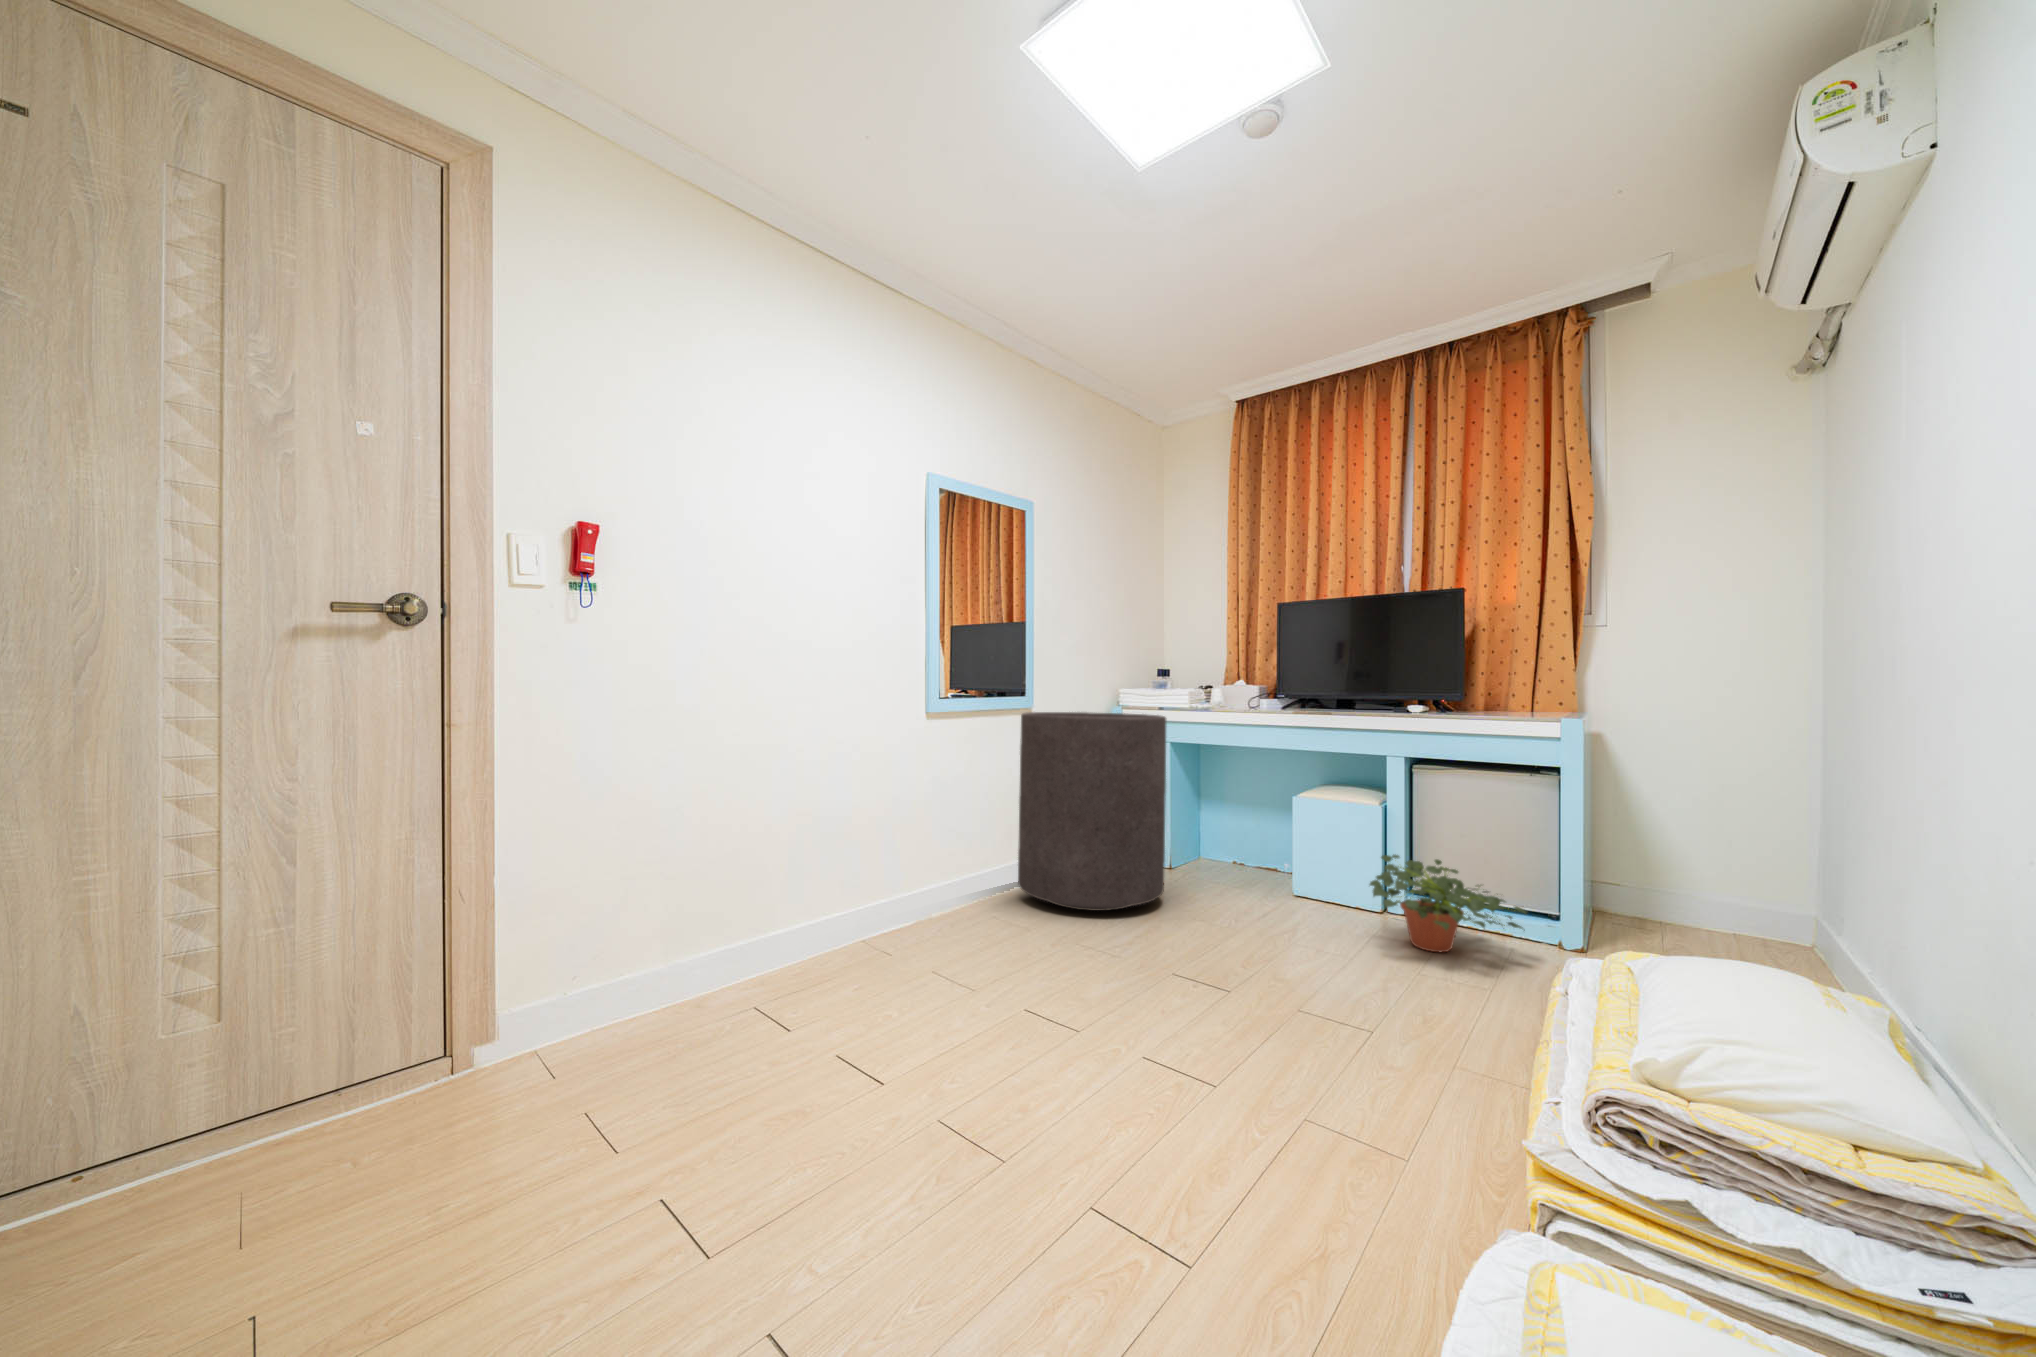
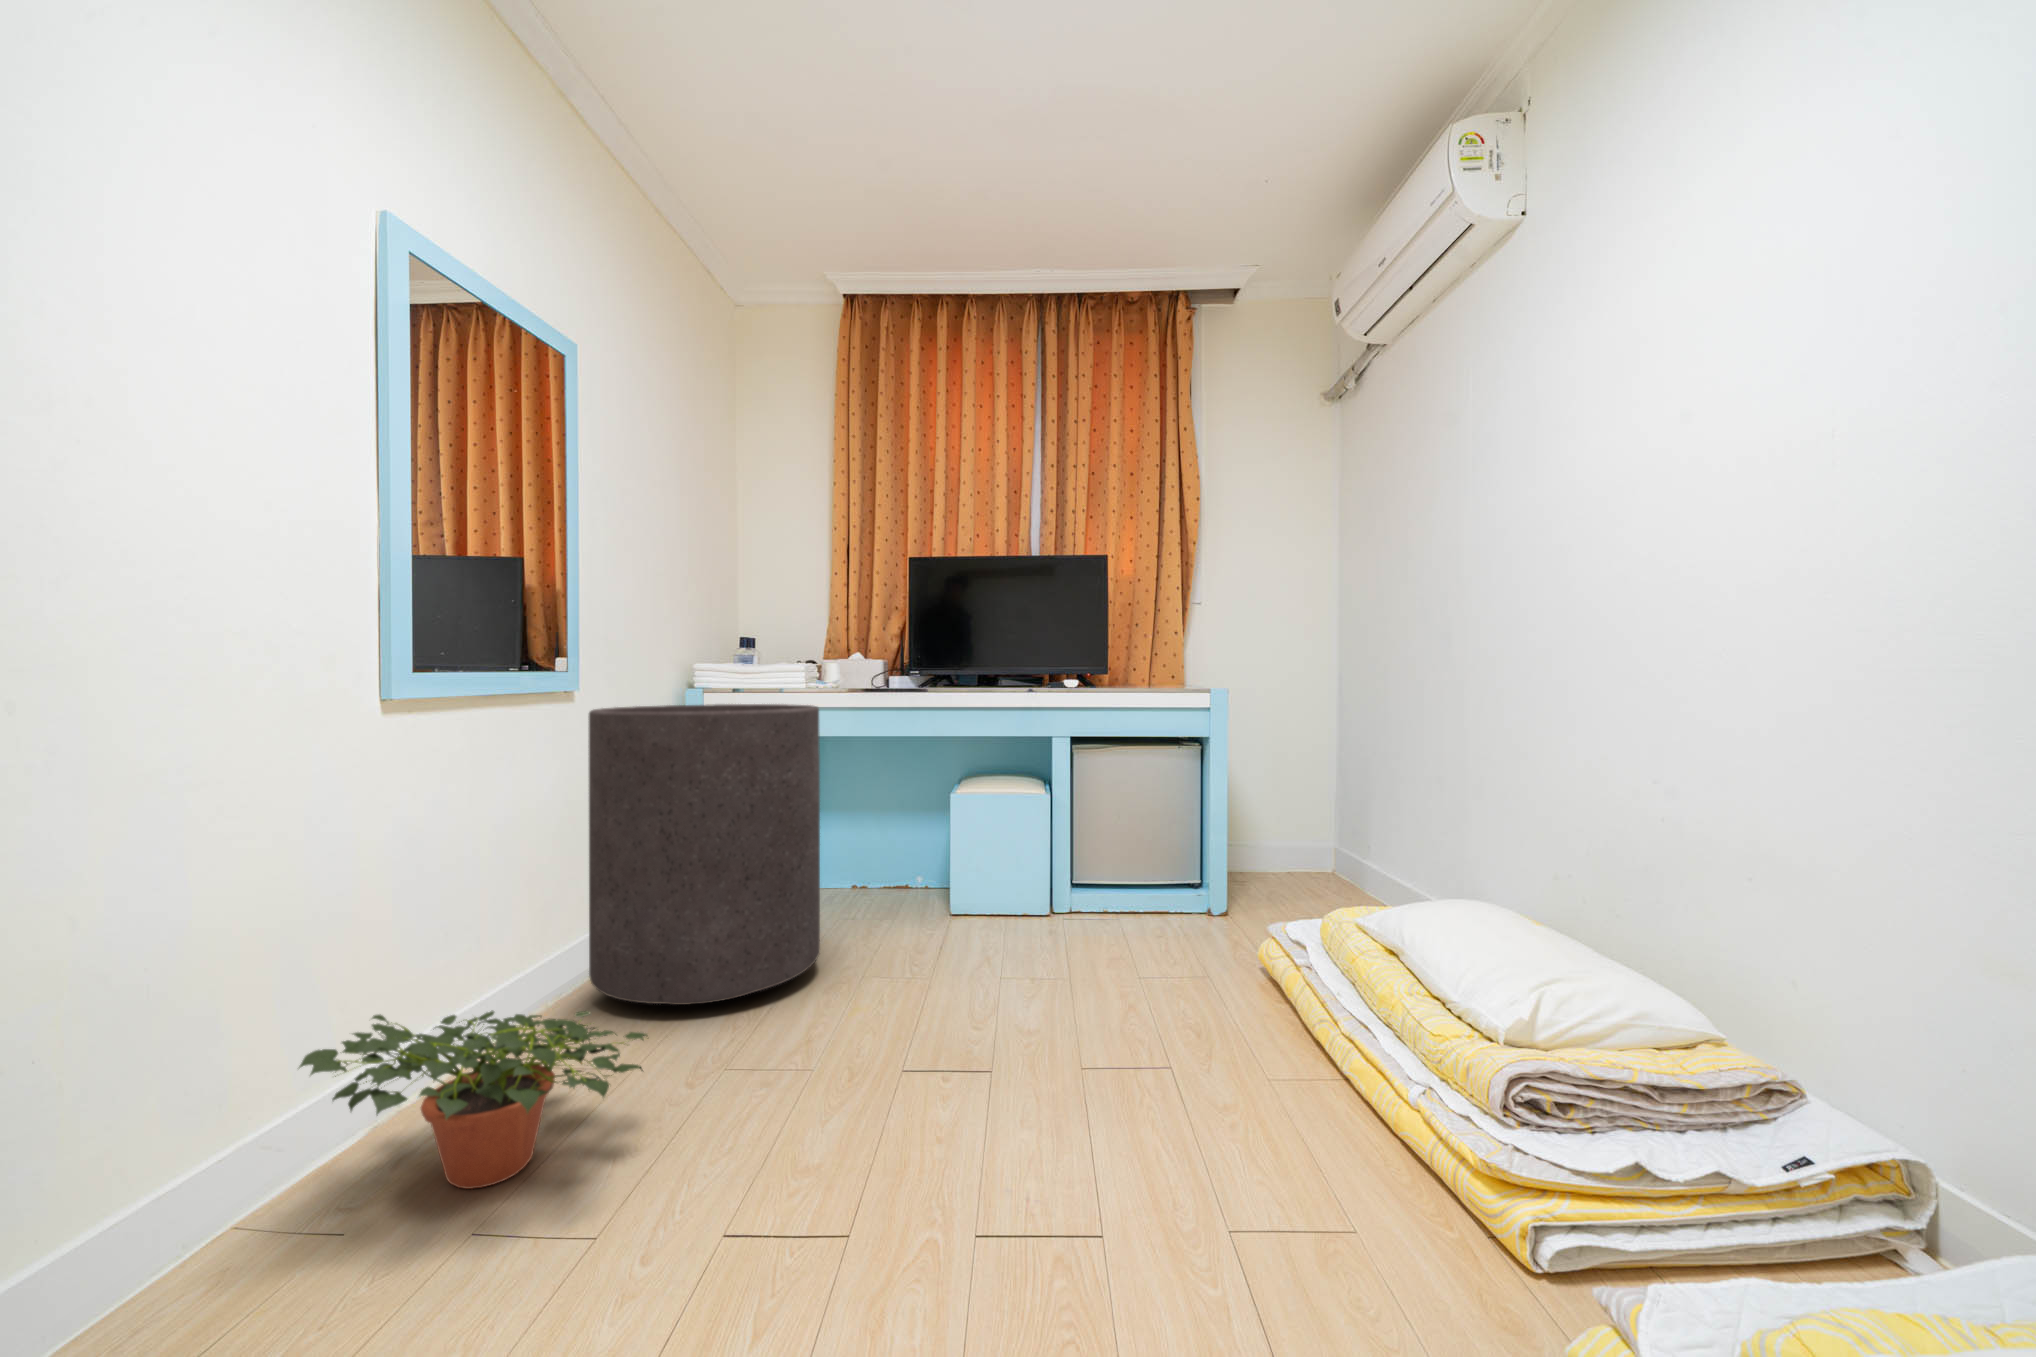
potted plant: present [1370,855,1527,952] -> present [299,1010,648,1189]

